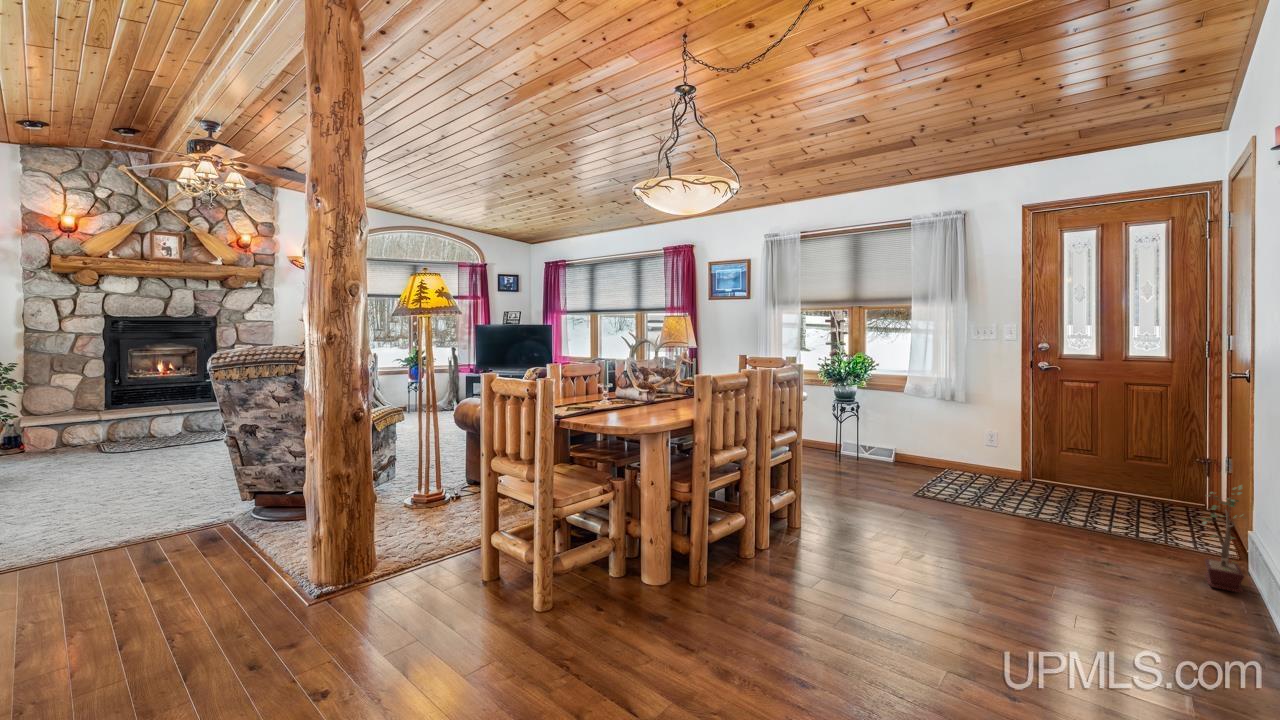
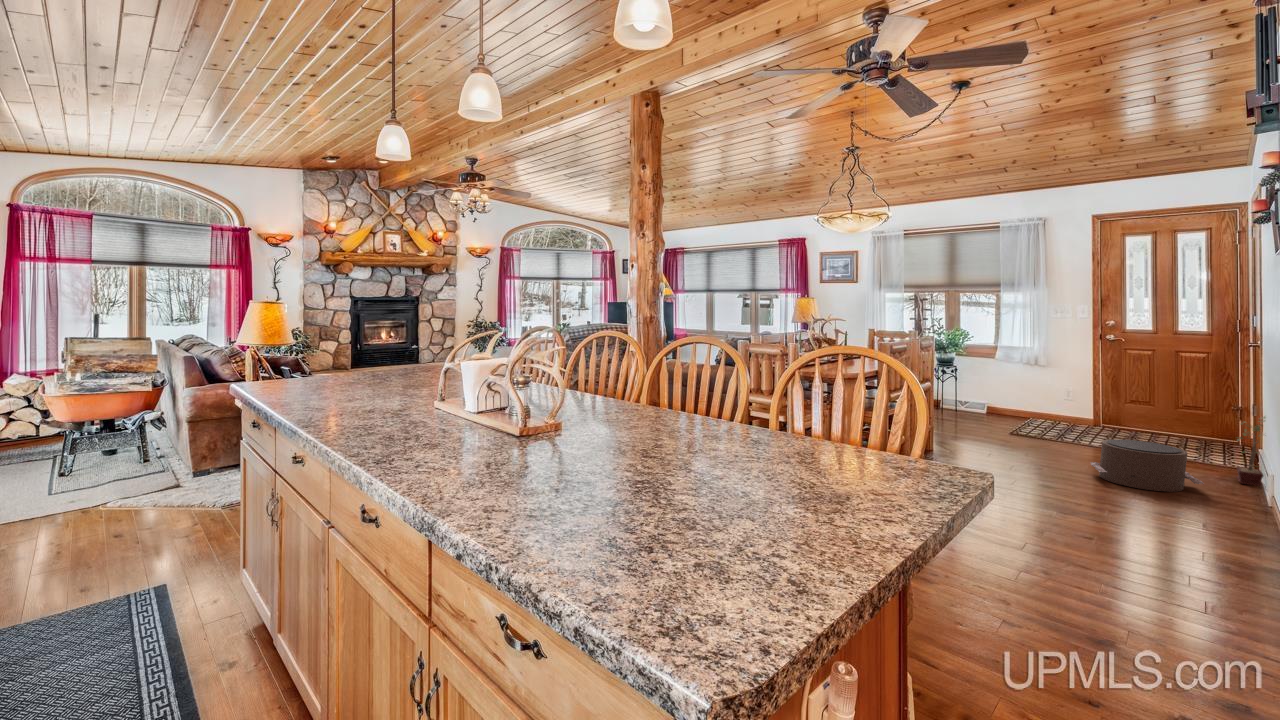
pouf: none [997,518,1156,607] -> present [1090,439,1204,492]

